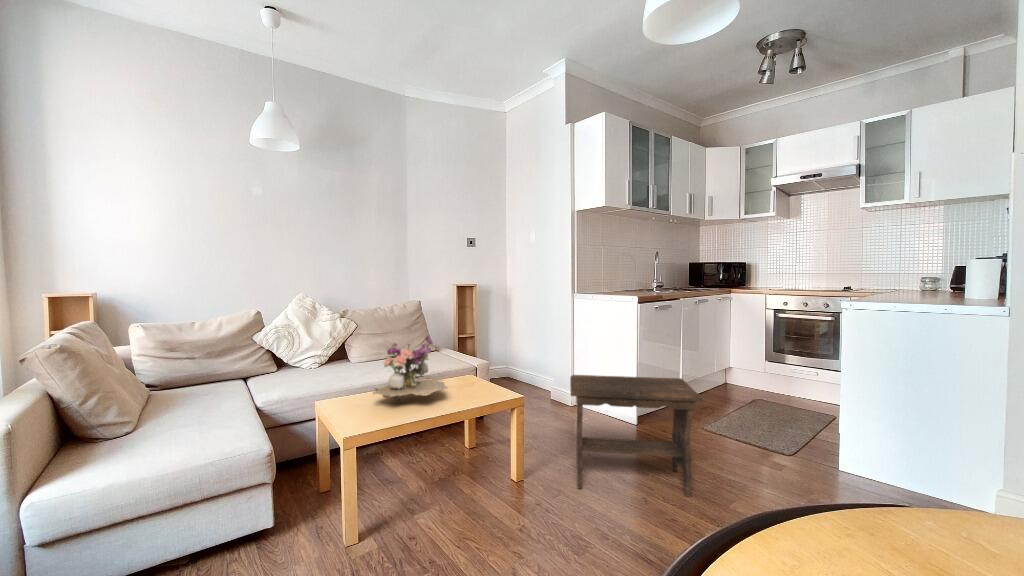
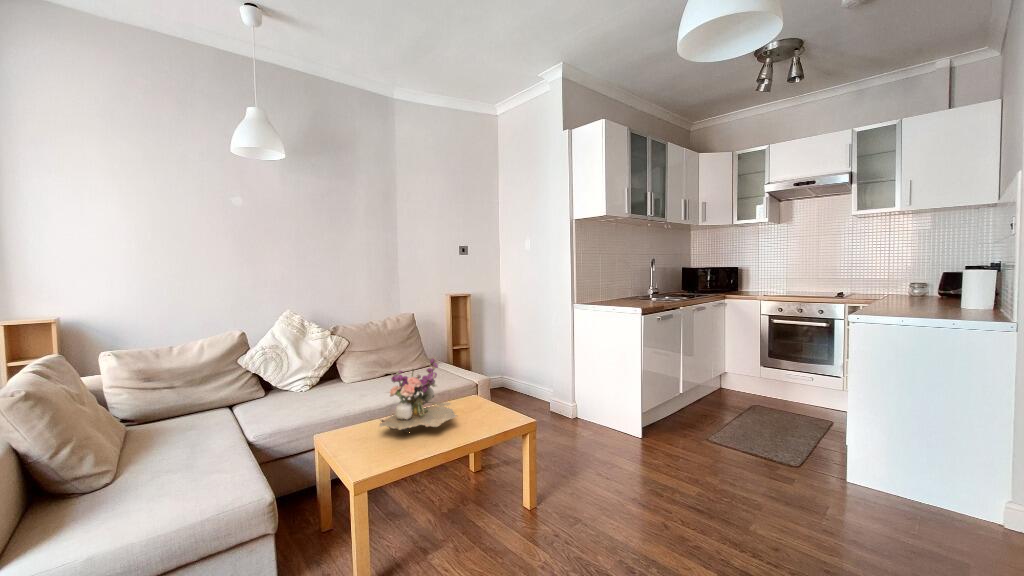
footstool: present [570,375,703,496] -> none [581,395,721,519]

